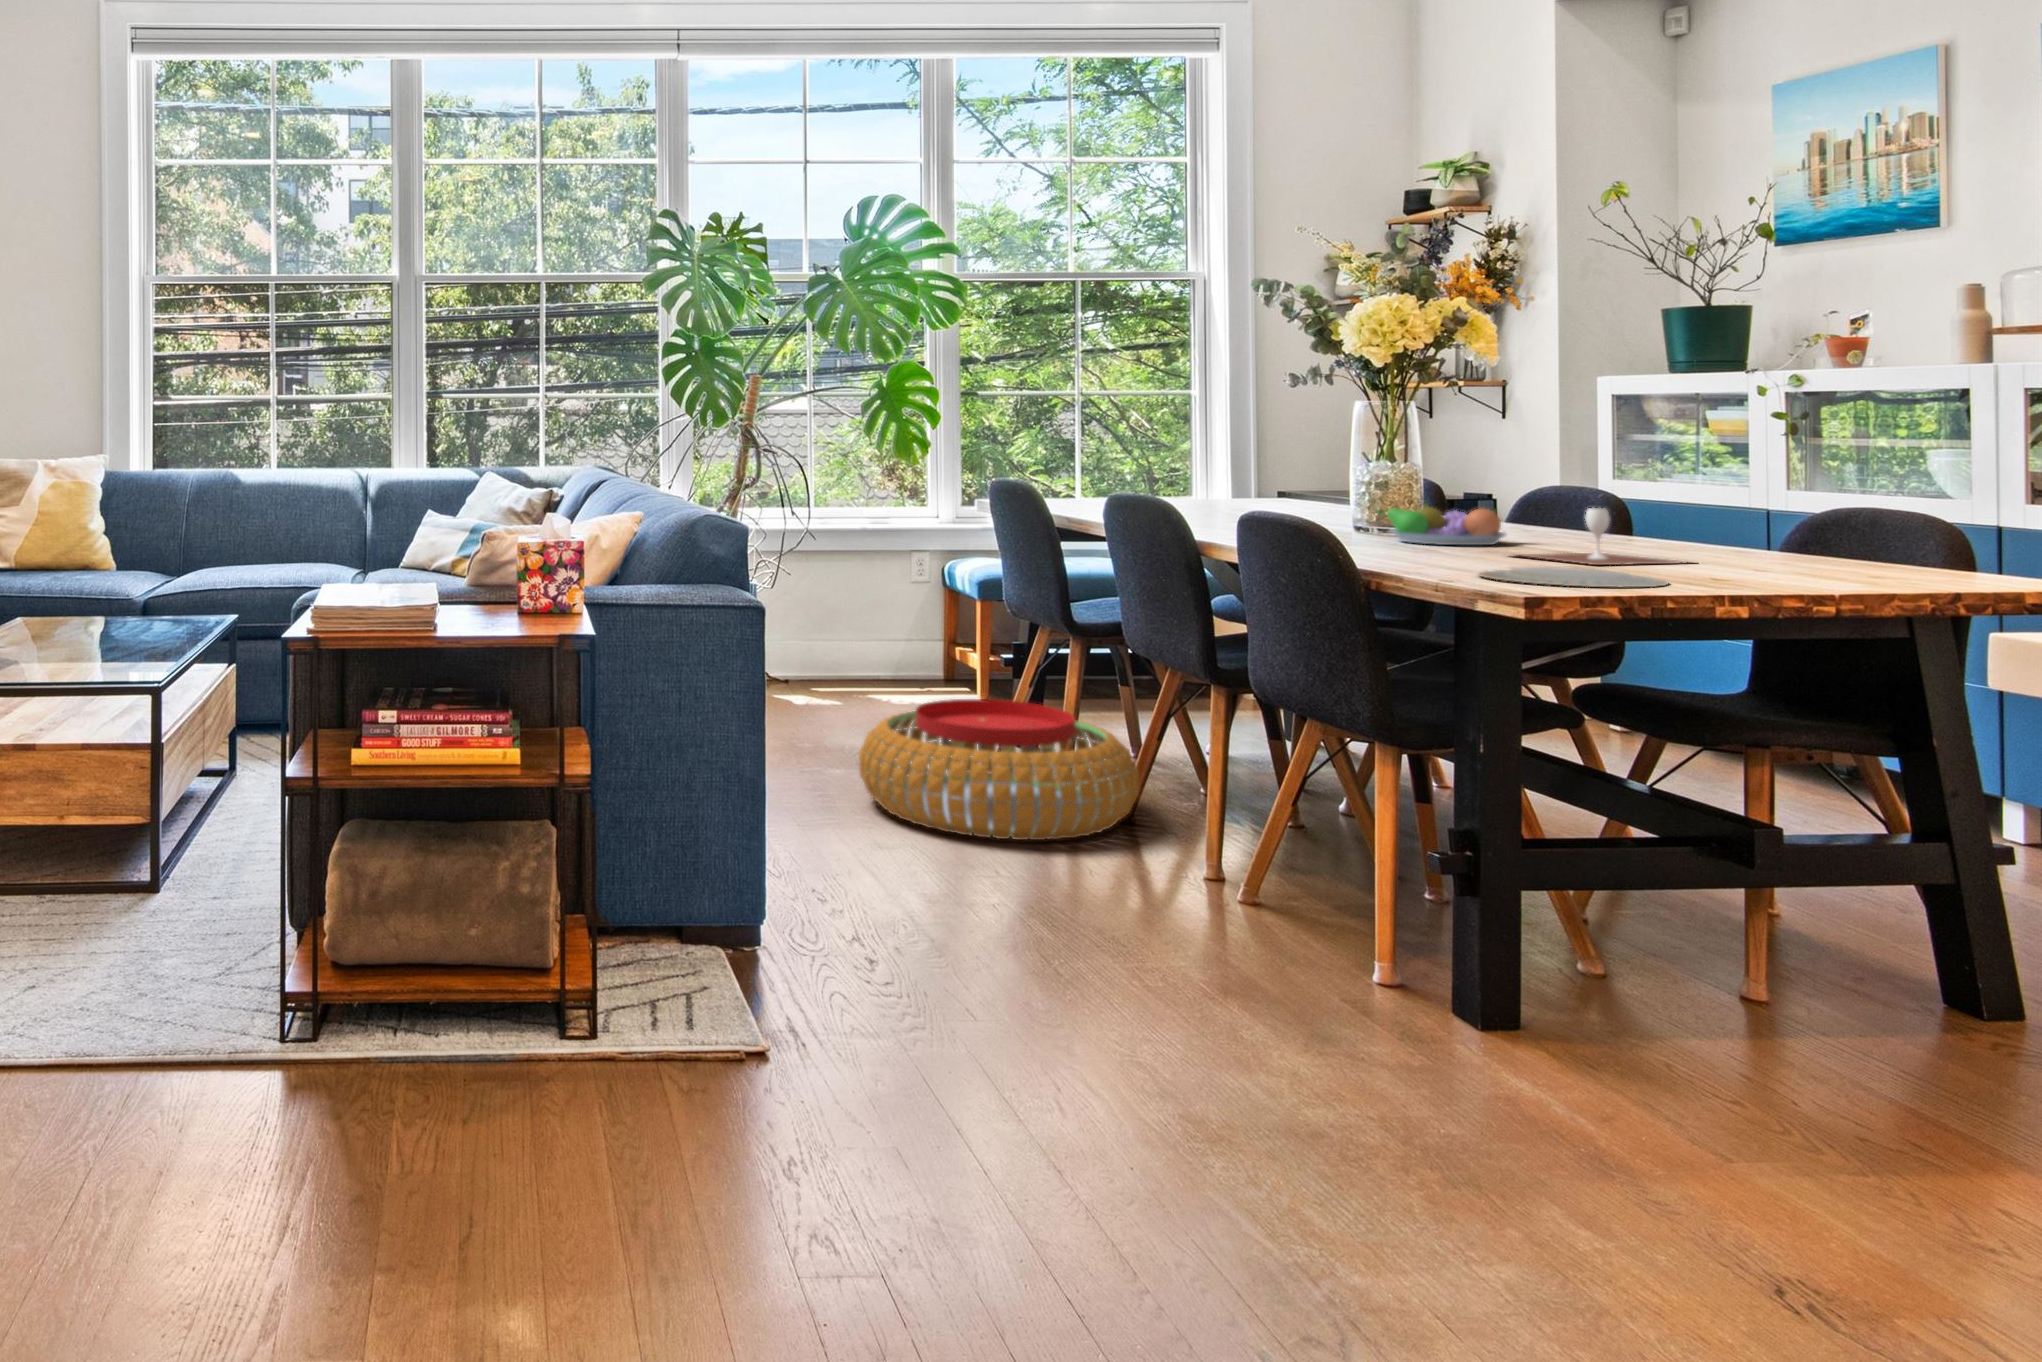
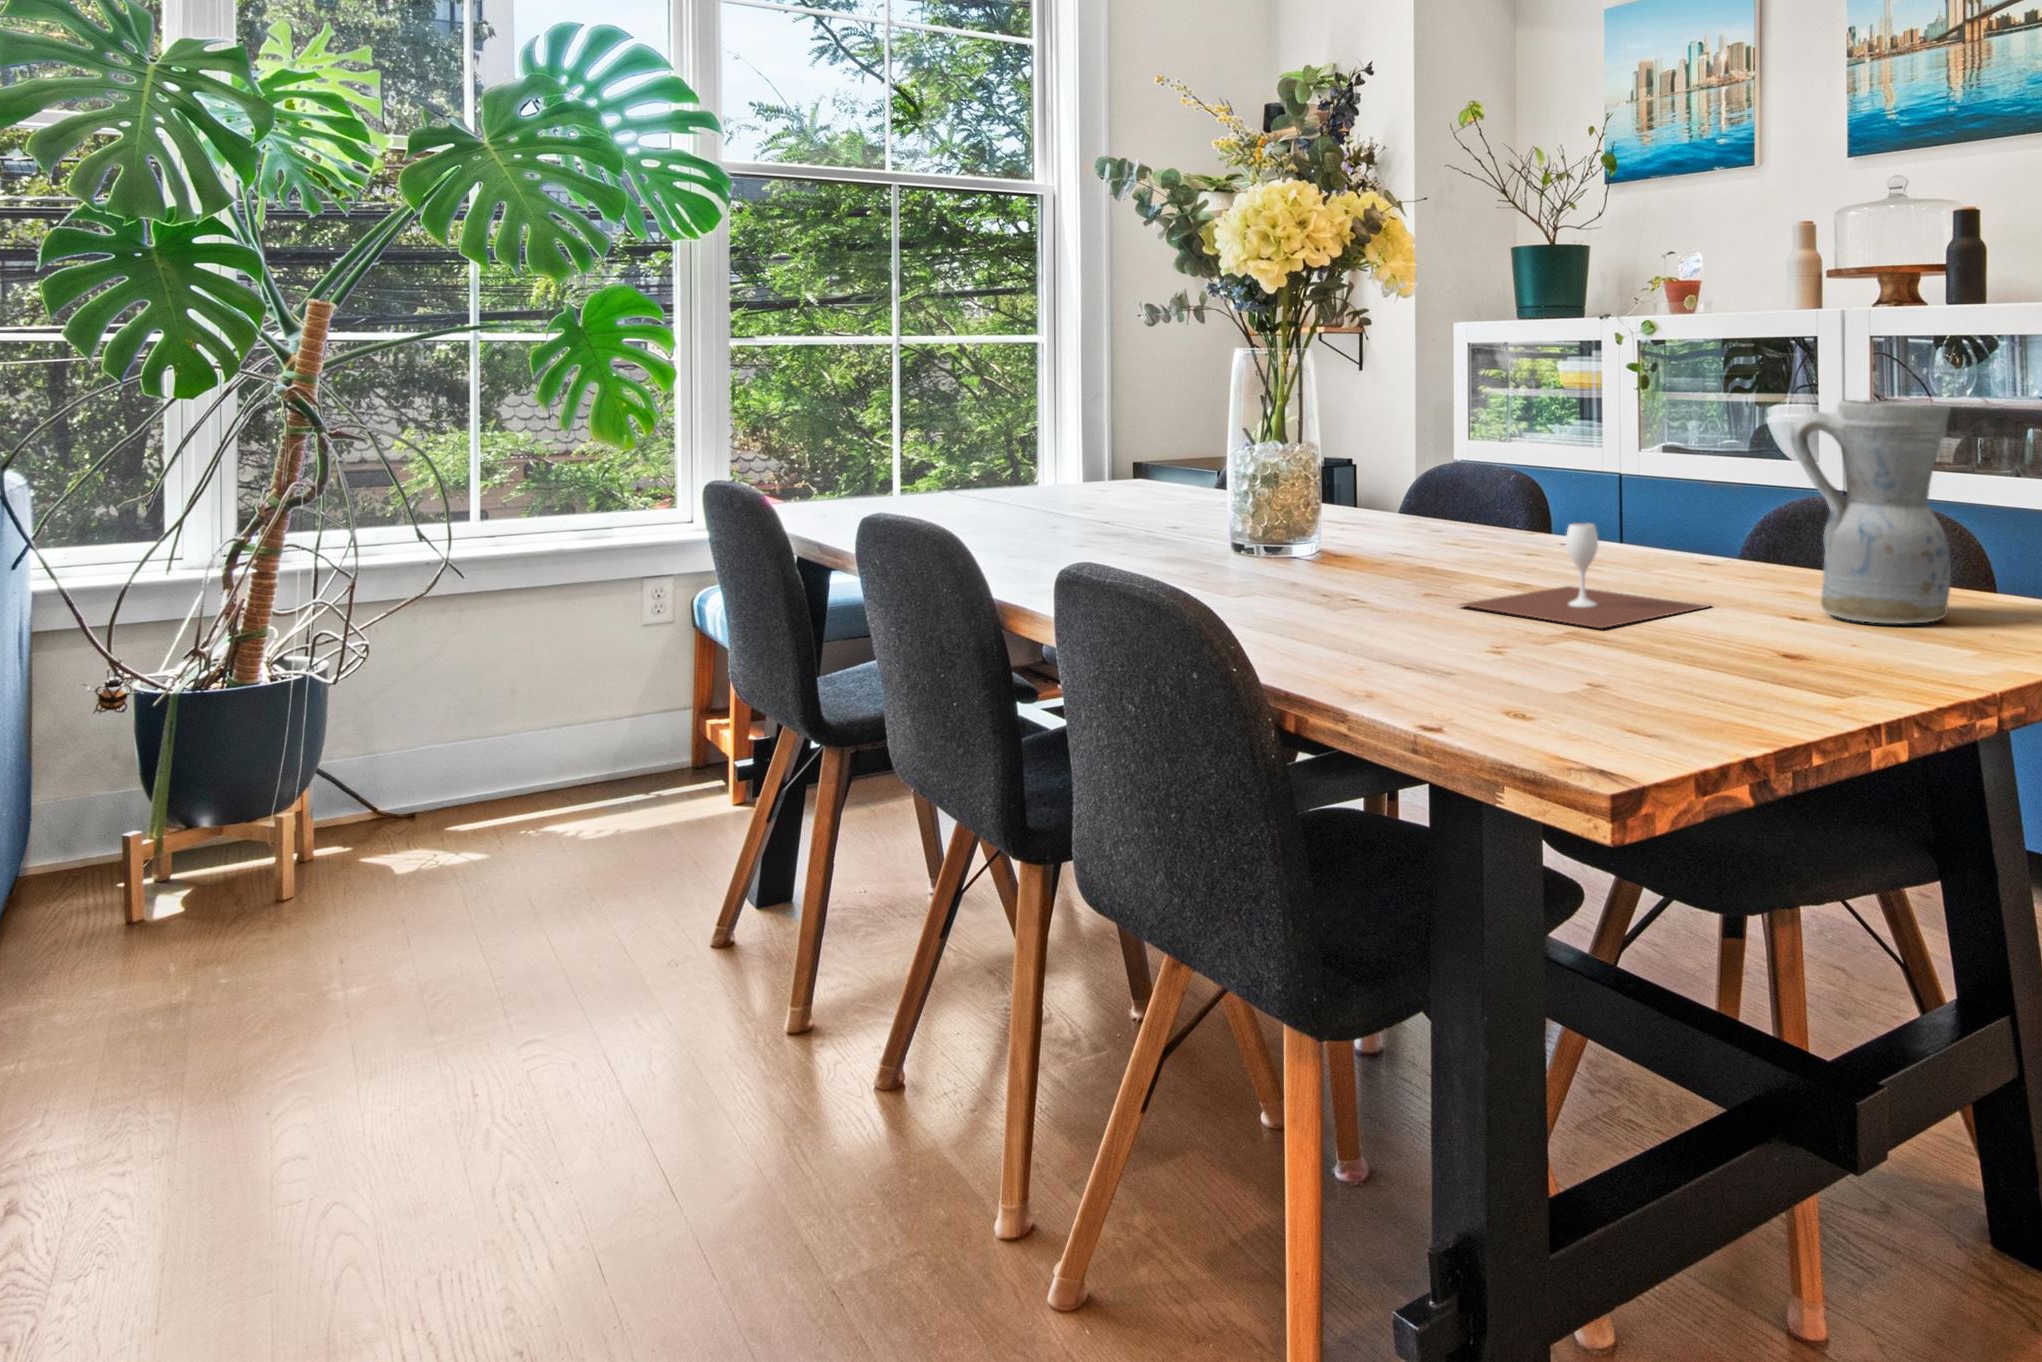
ceramic pitcher: none [1754,432,1884,573] -> present [1791,400,1951,624]
fruit bowl: present [1377,502,1506,545] -> none [1264,503,1438,578]
plate: present [1478,567,1667,587] -> none [1468,659,1772,725]
pouf: present [859,699,1139,840] -> none [368,877,910,1225]

